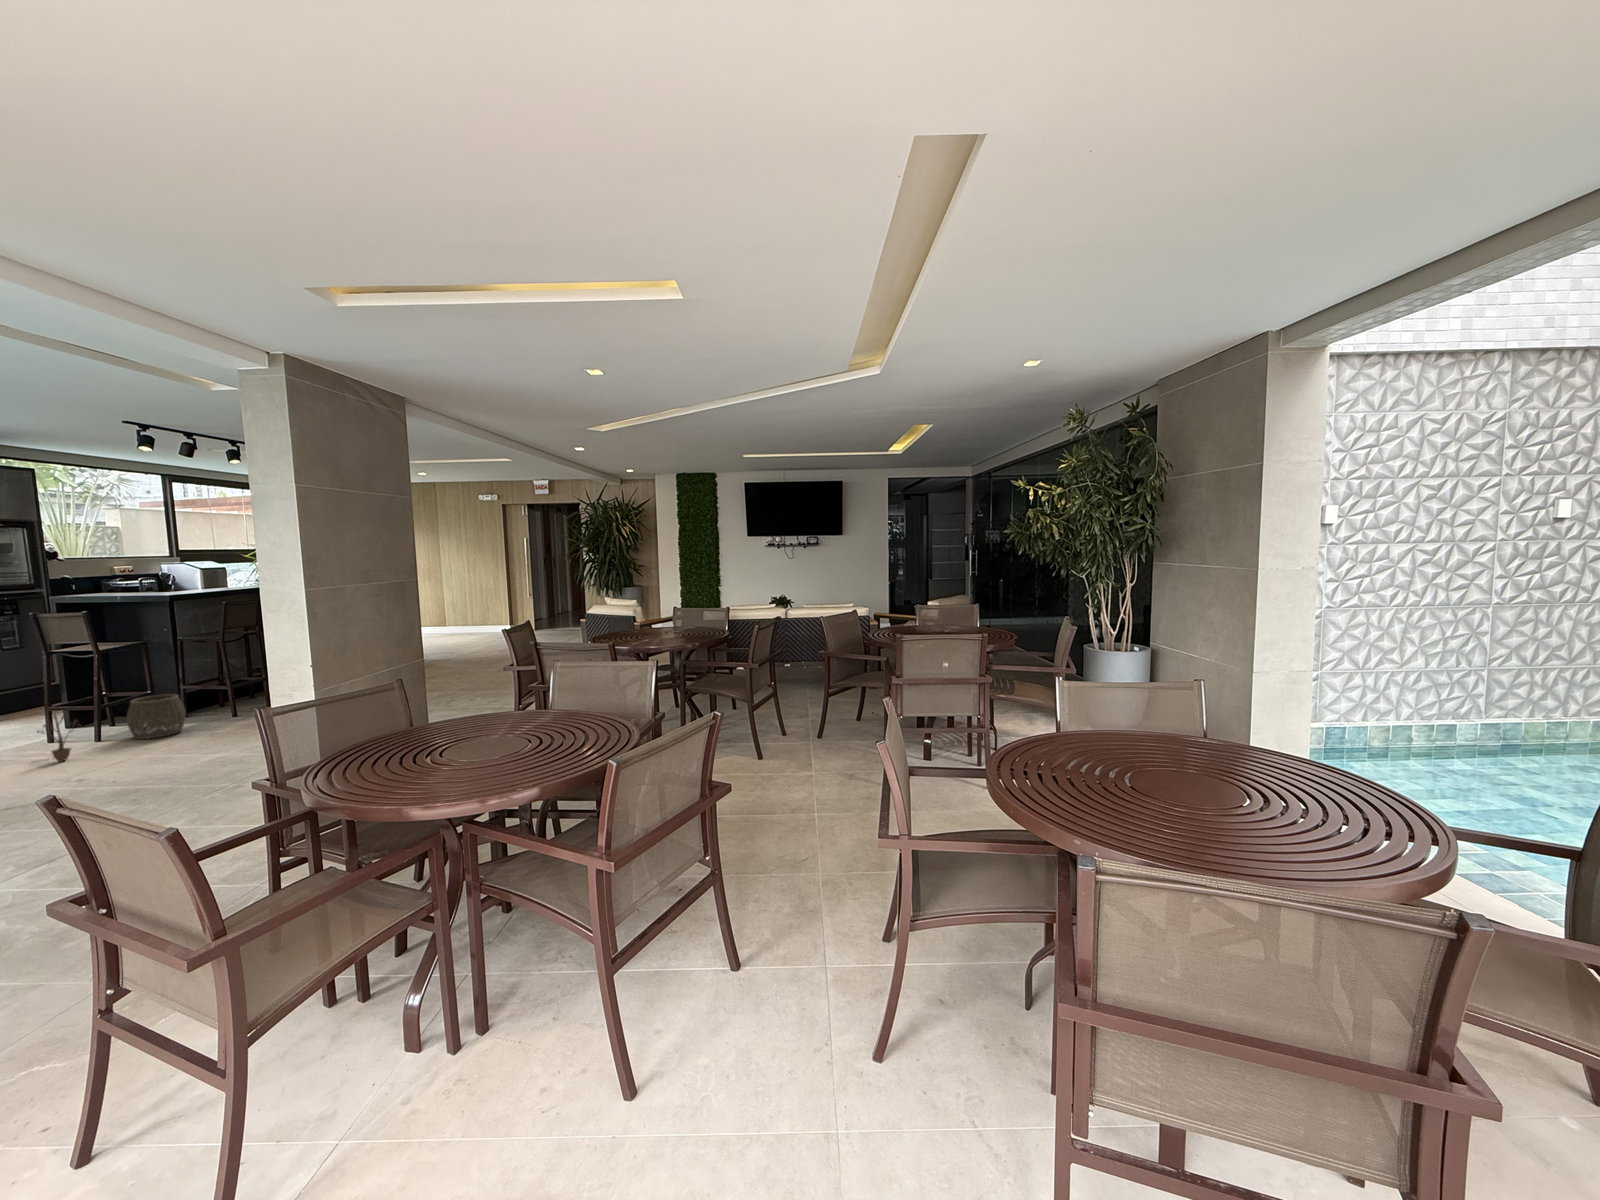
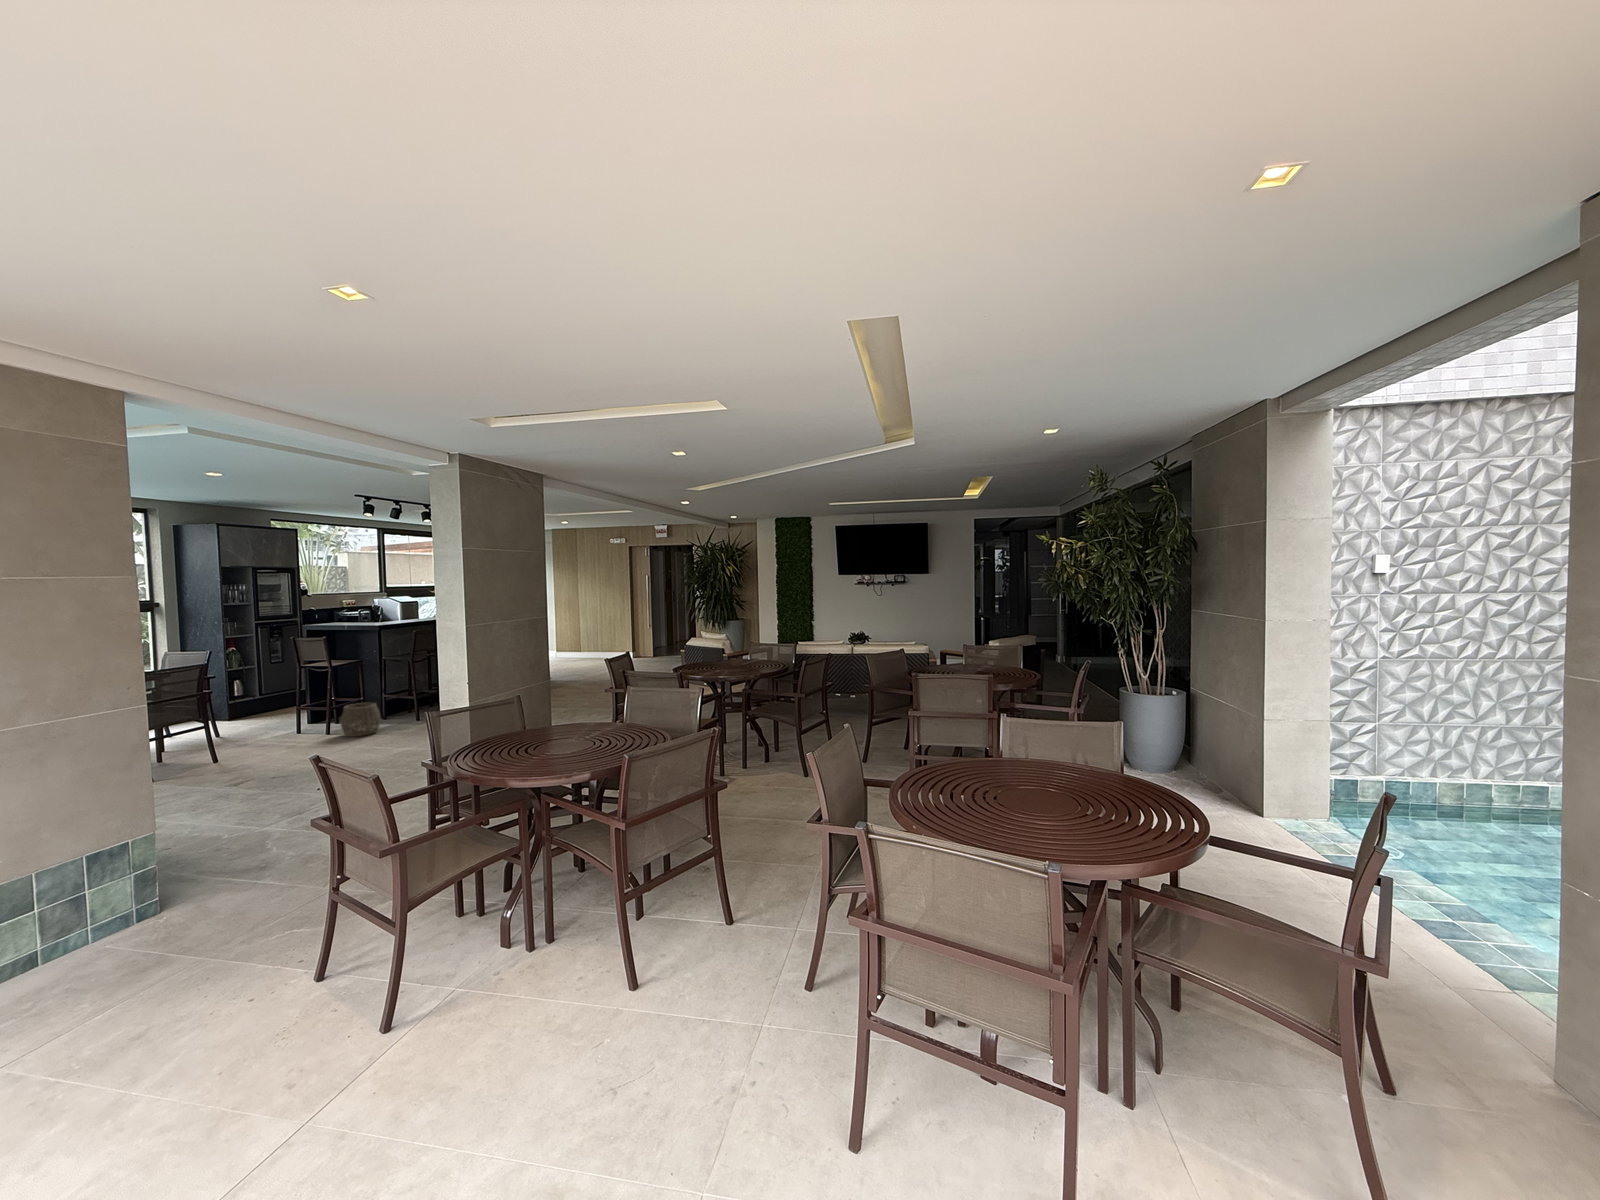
decorative plant: present [37,714,80,762] -> none [276,714,310,751]

